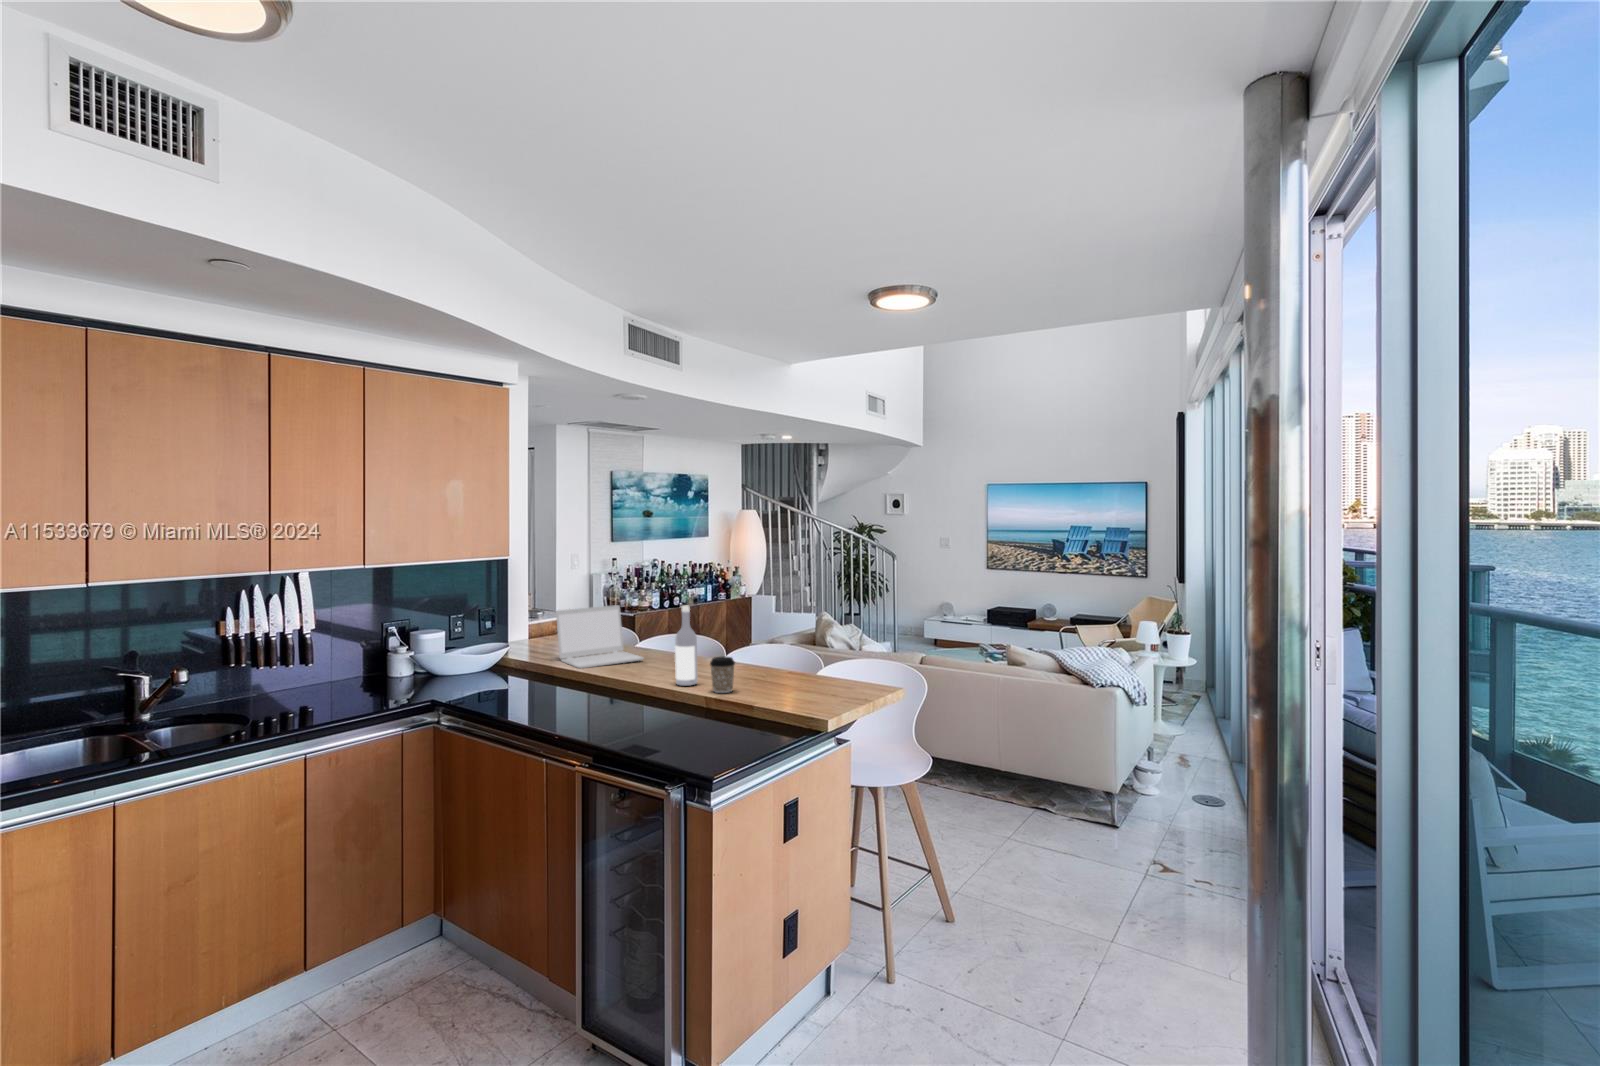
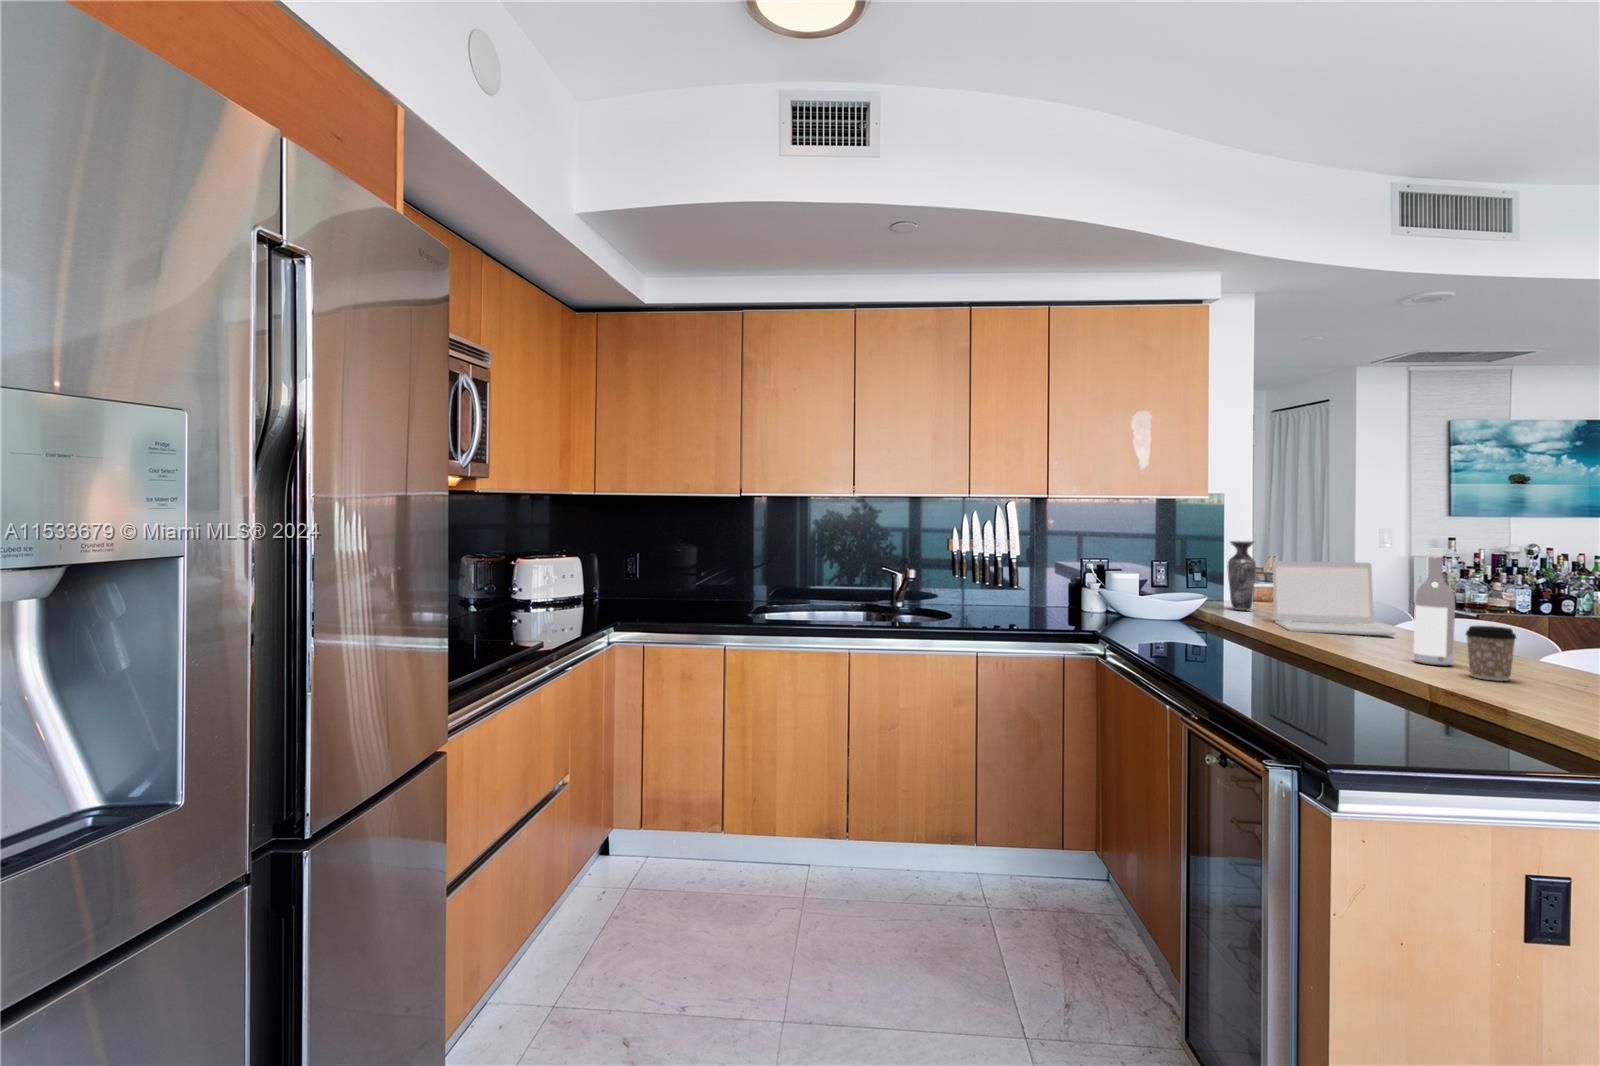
vase: none [510,591,533,650] -> present [1227,541,1256,610]

